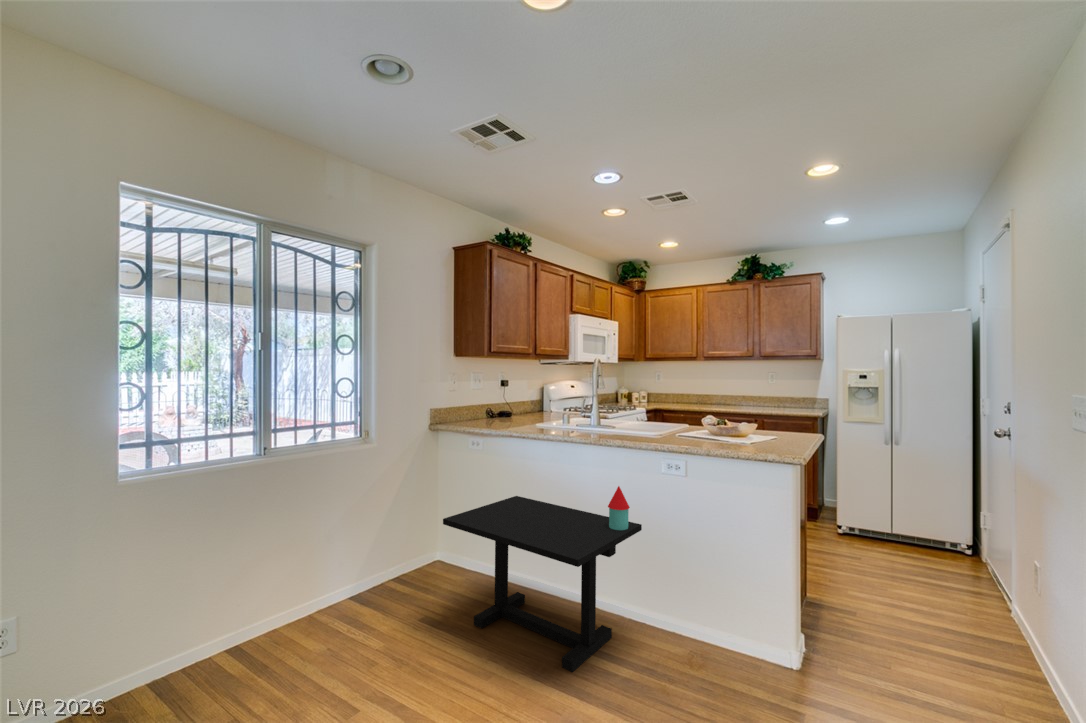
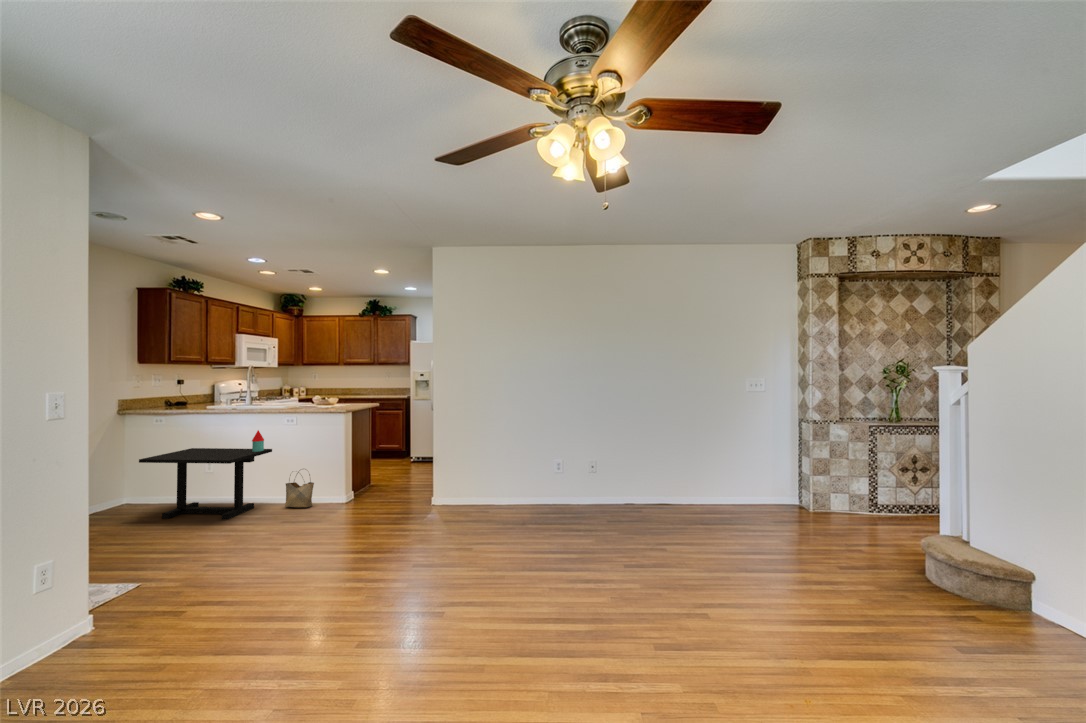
woven basket: none [671,580,732,678] -> present [285,472,314,507]

